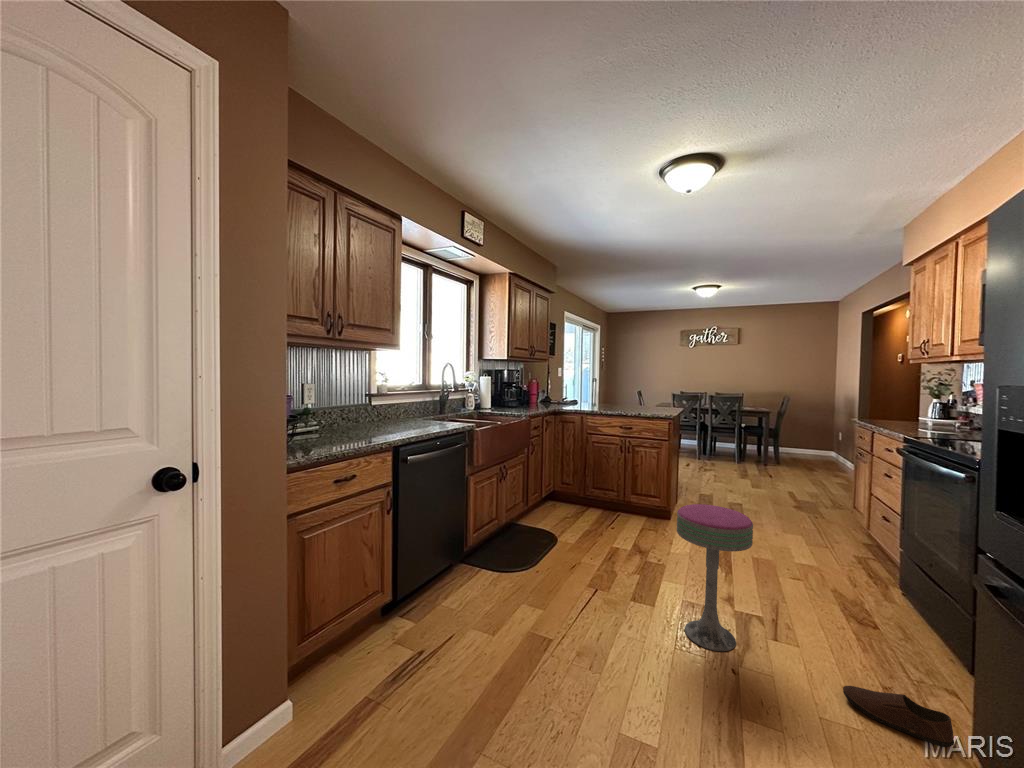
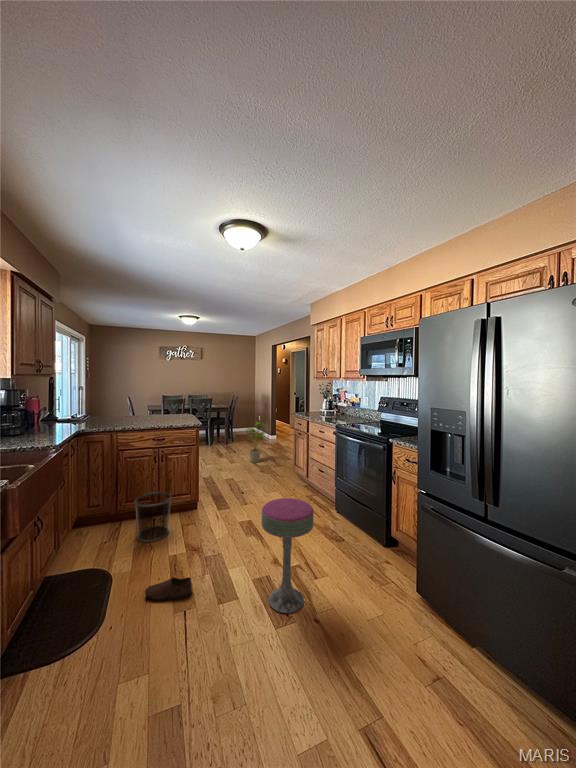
house plant: none [780,432,819,496] -> present [247,422,267,463]
waste bin: none [592,482,630,532] -> present [134,492,172,542]
shoe: present [843,686,954,747] -> present [145,577,192,600]

